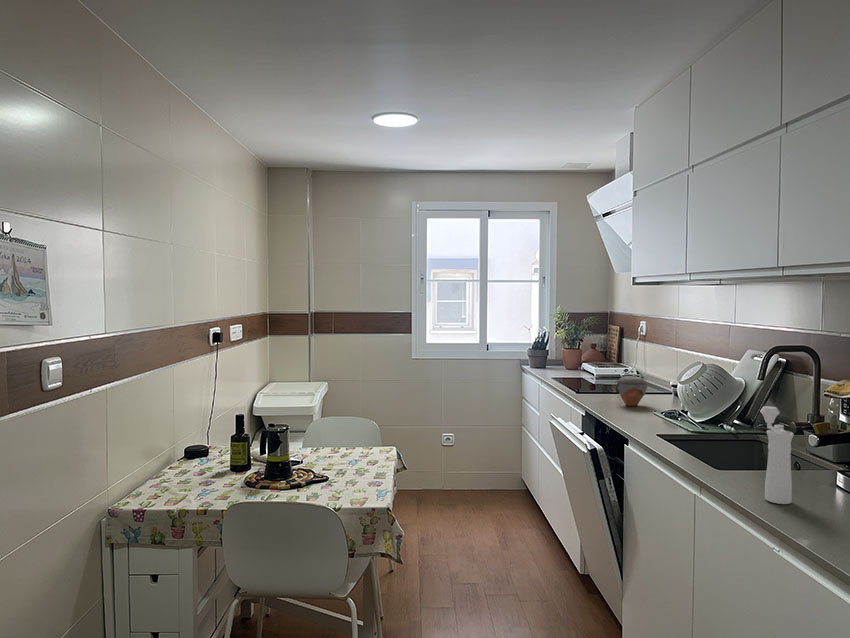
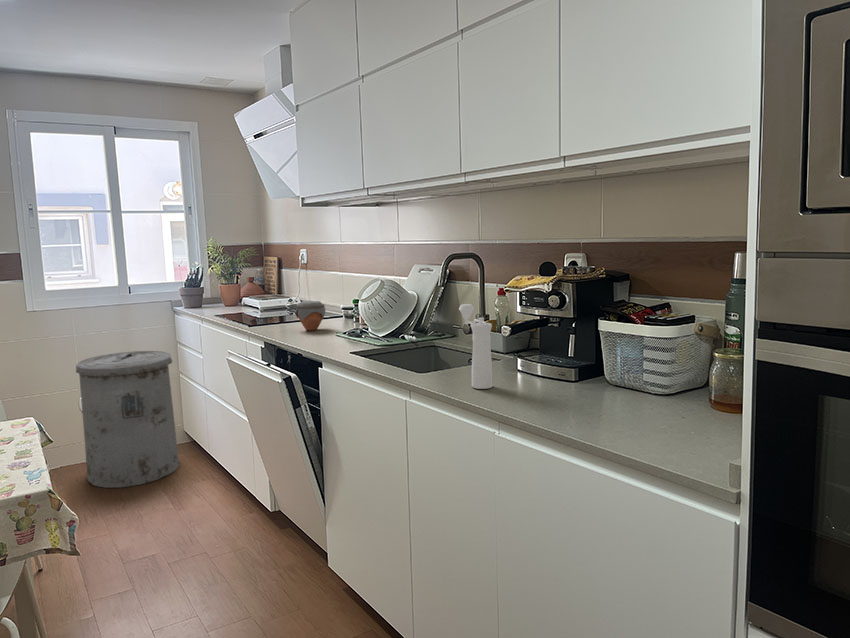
trash can: none [439,401,515,520] -> present [76,351,179,488]

